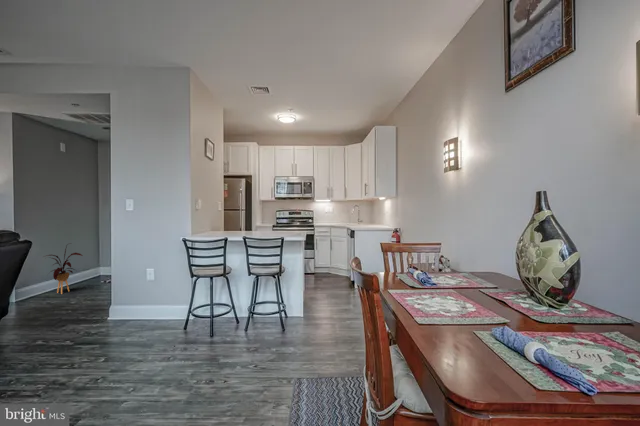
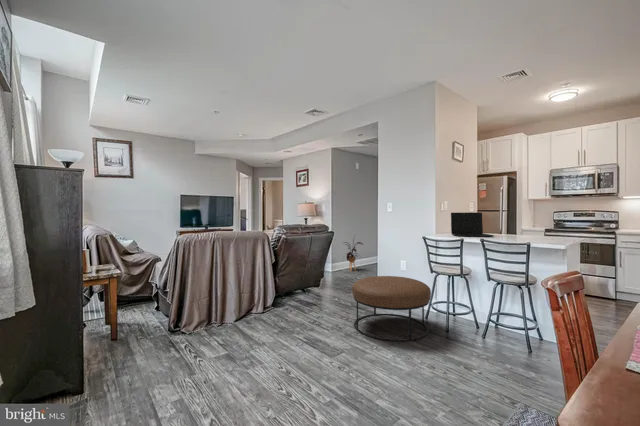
laptop: none [207,212,248,236] -> present [451,212,494,237]
ottoman: none [85,288,195,376] -> present [352,276,431,341]

